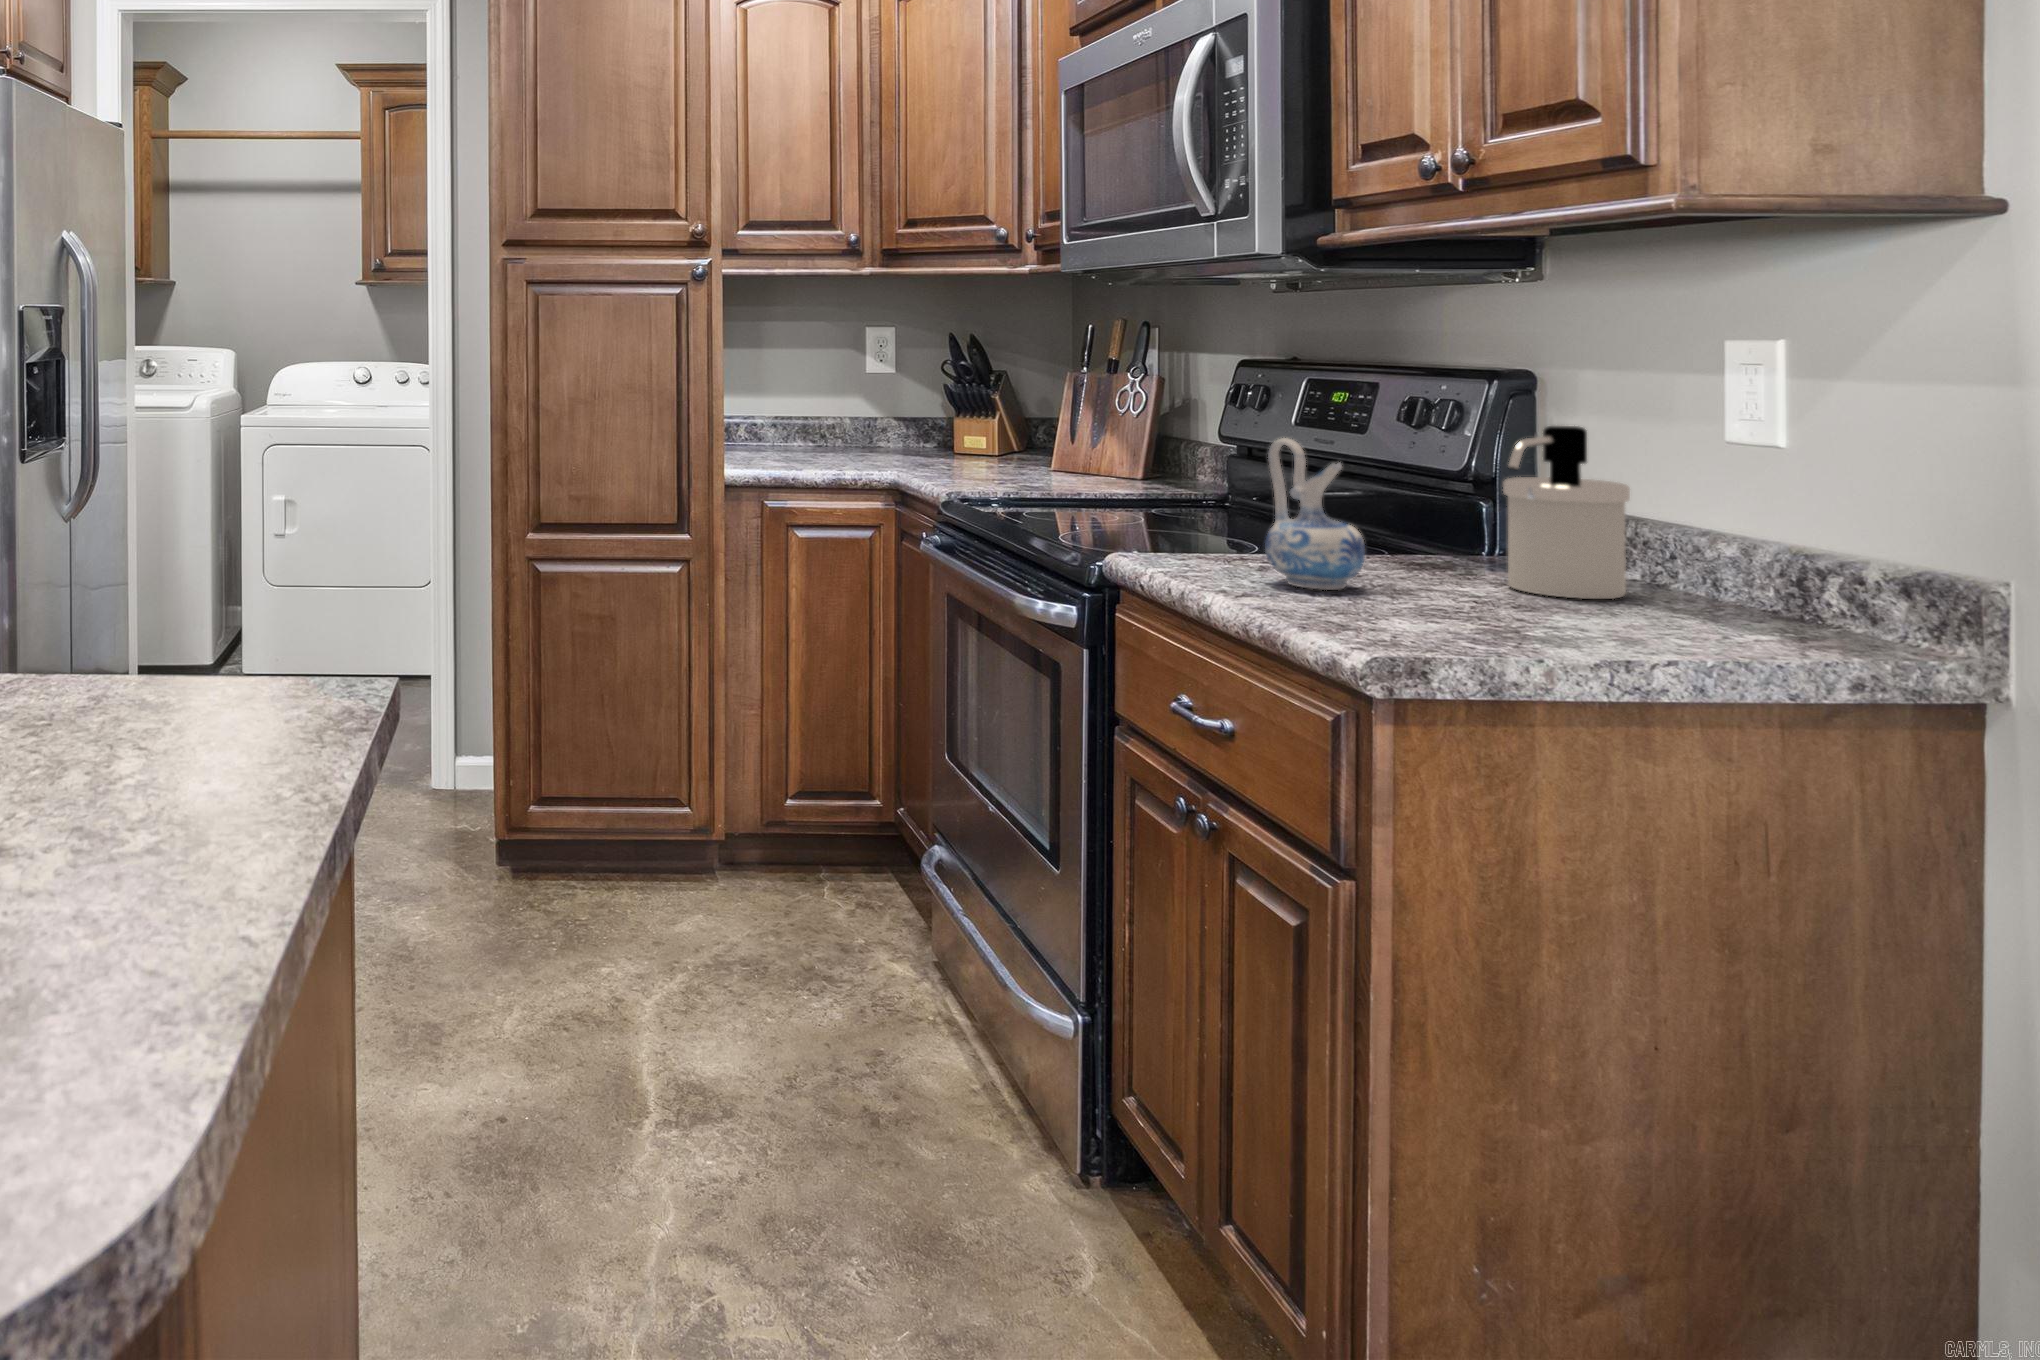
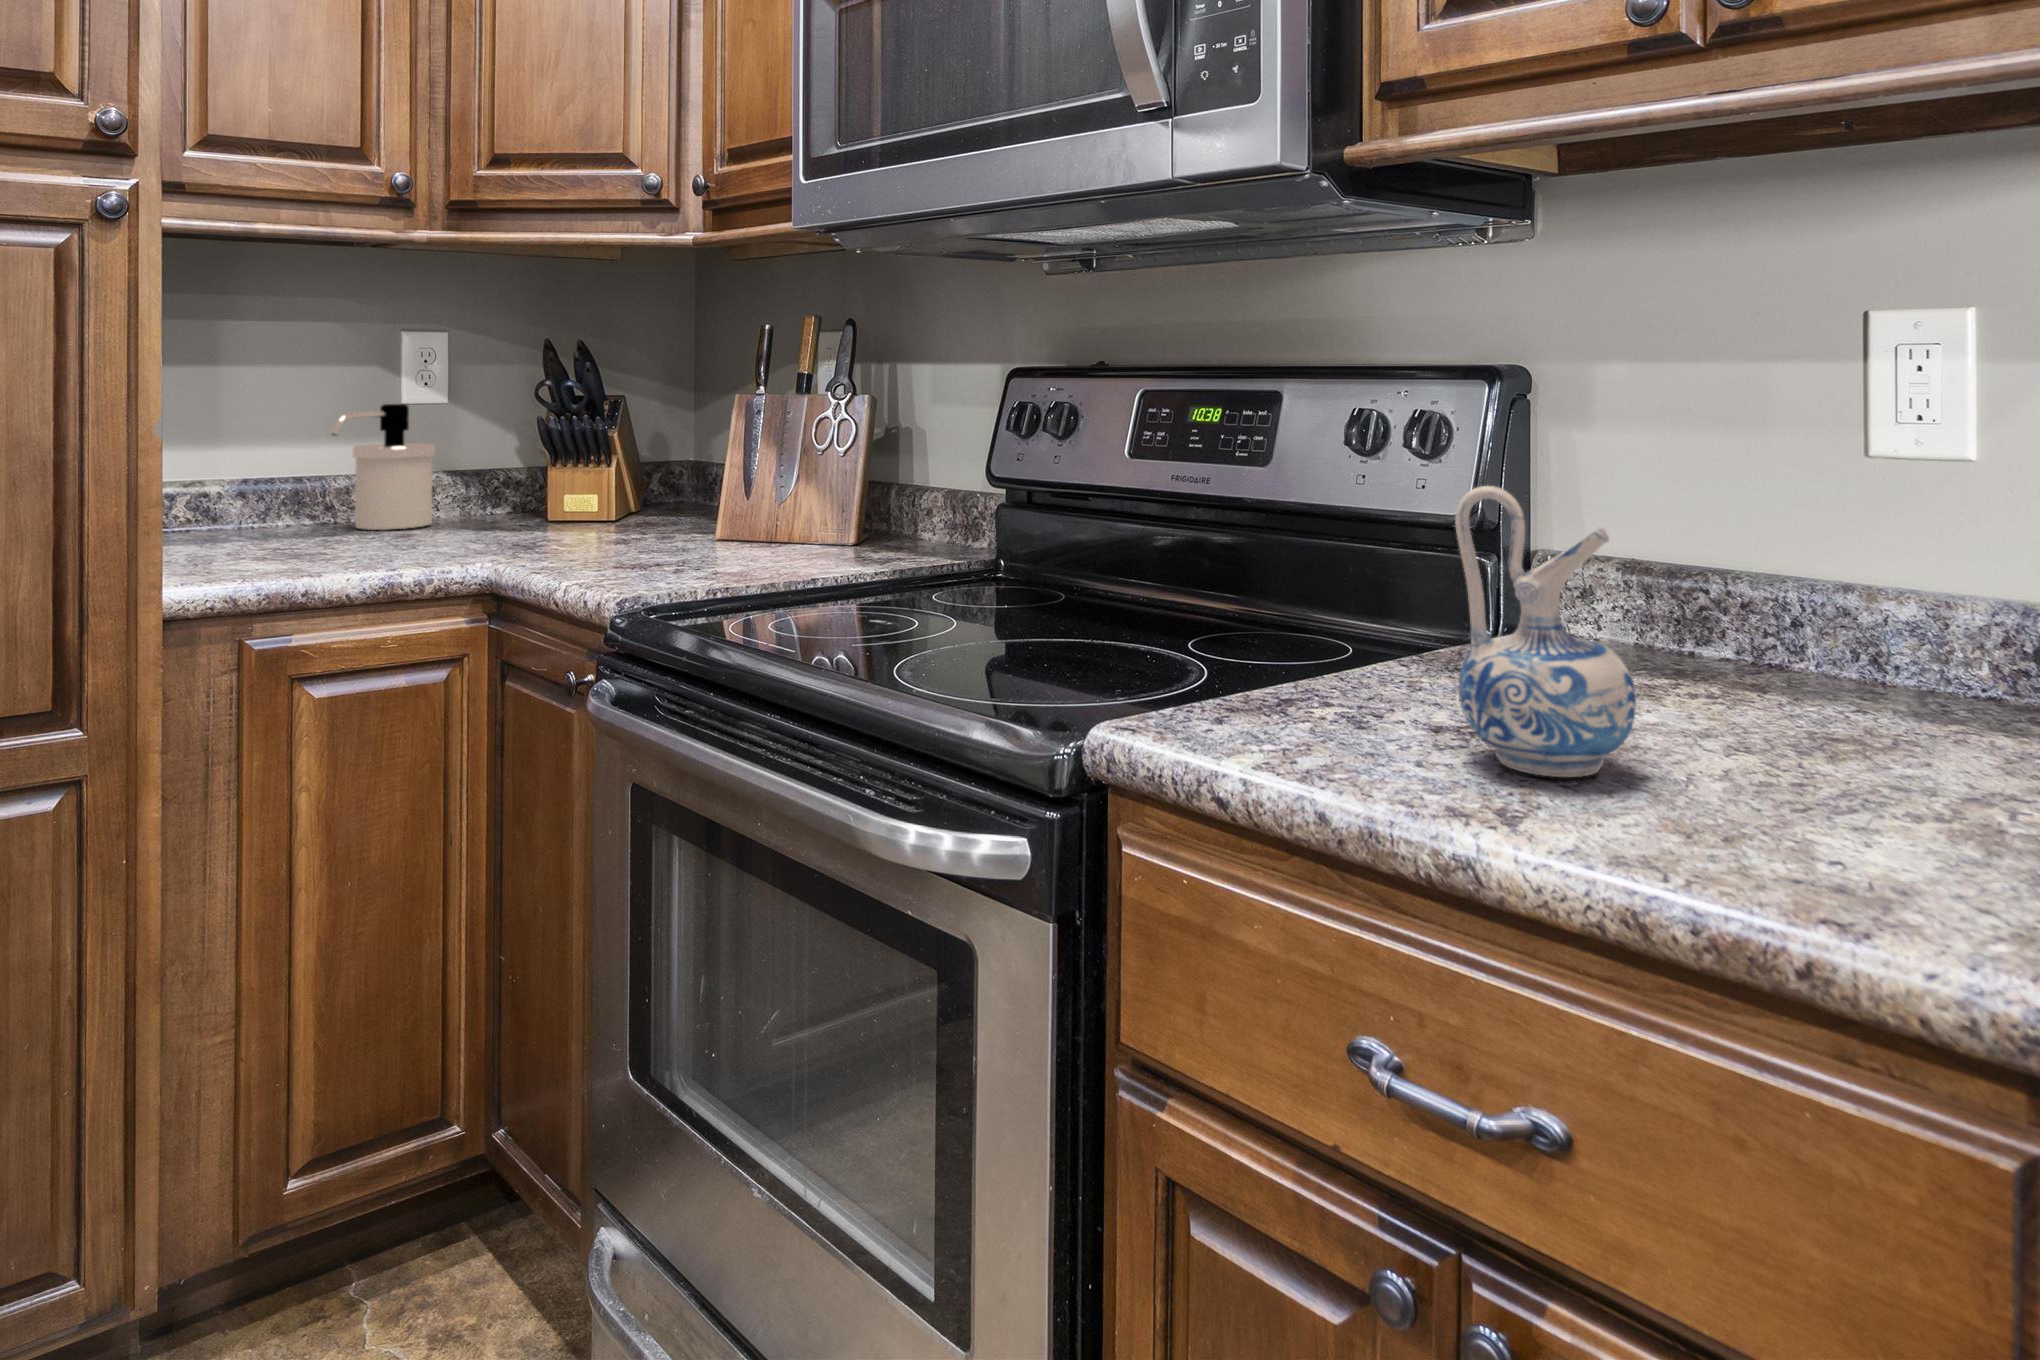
soap dispenser: present [1503,426,1630,599] -> present [331,404,435,530]

